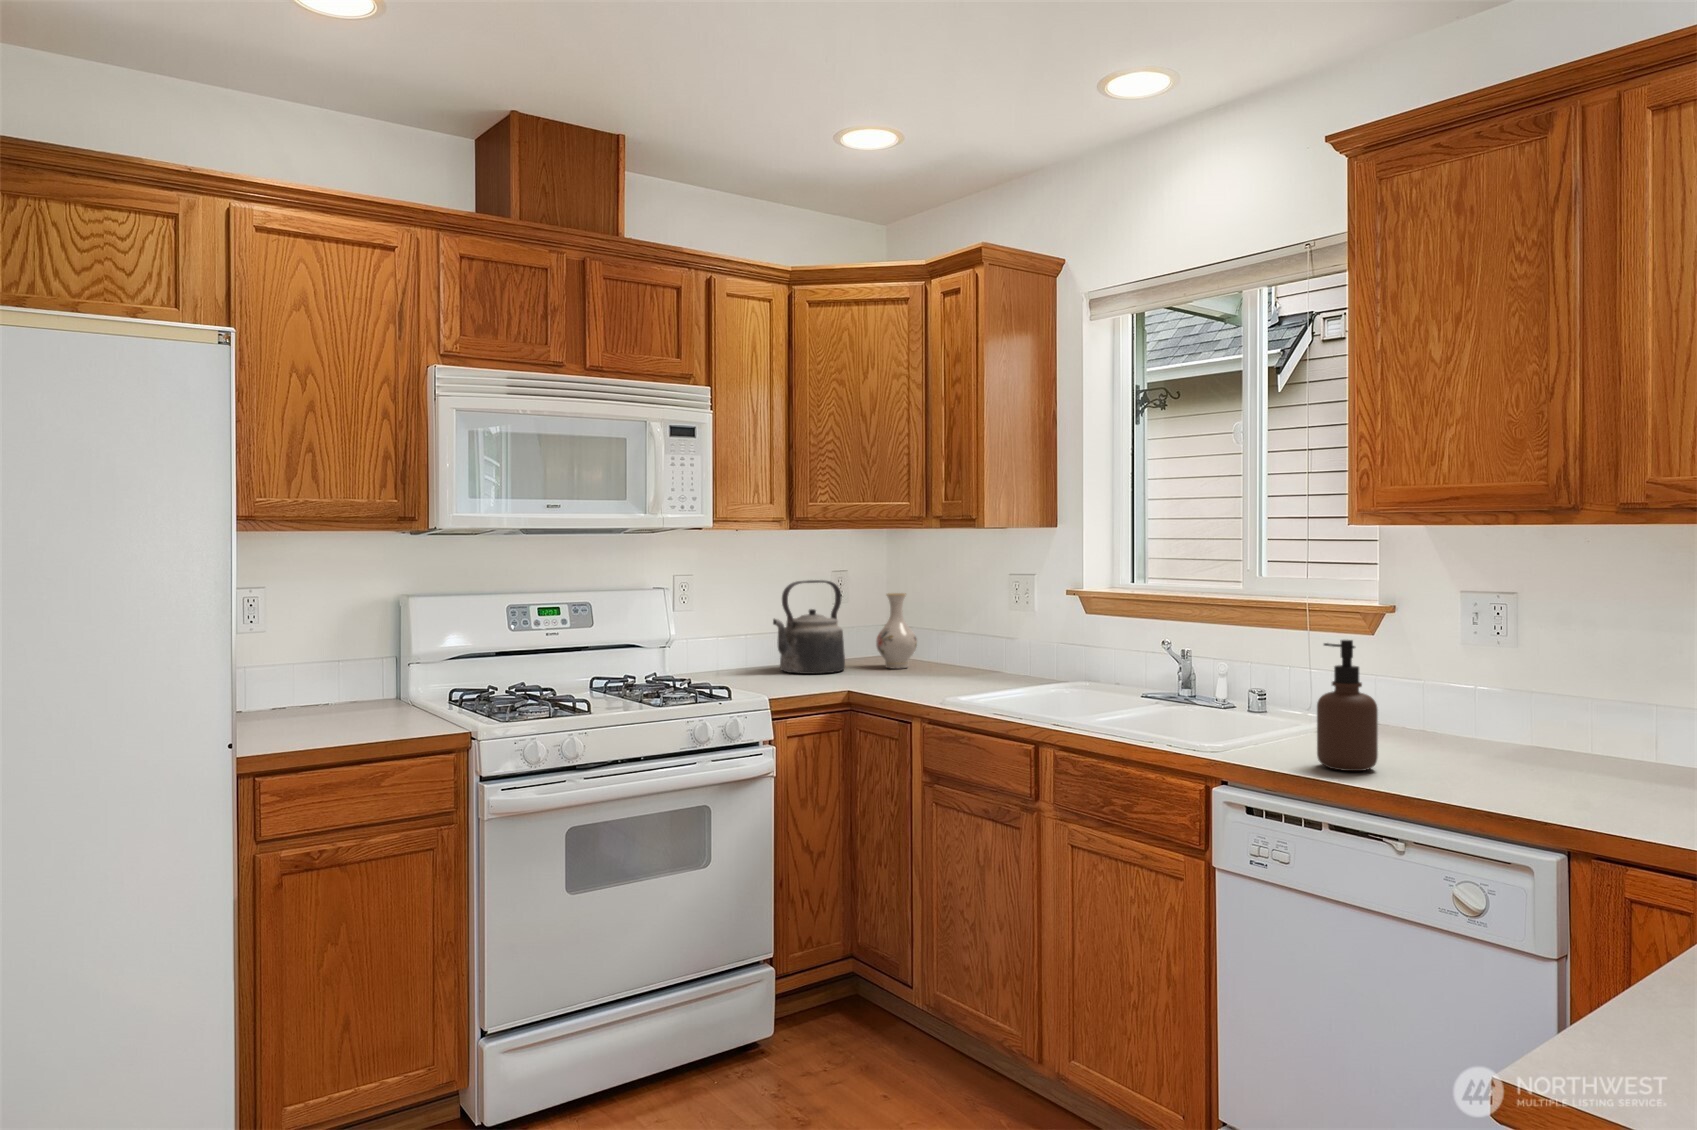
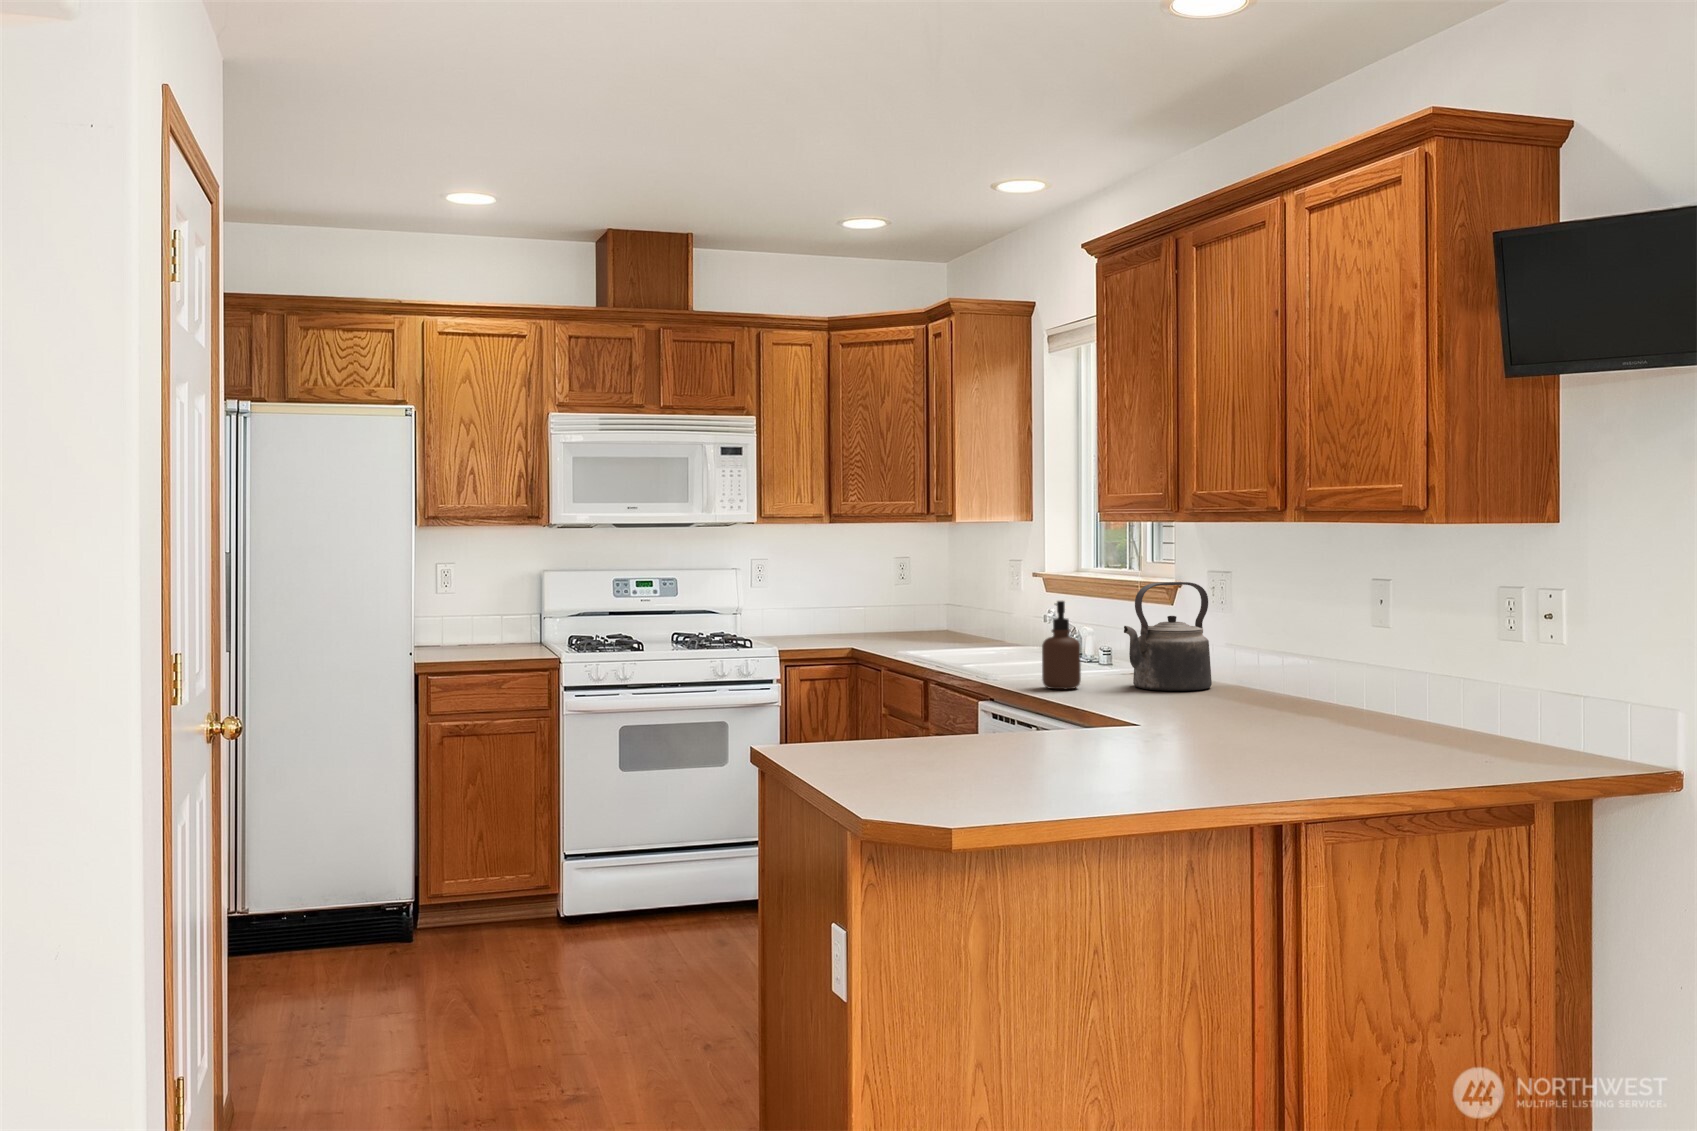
kettle: present [773,580,845,674] -> present [1124,582,1212,691]
vase: present [876,593,917,669] -> none [908,575,942,635]

